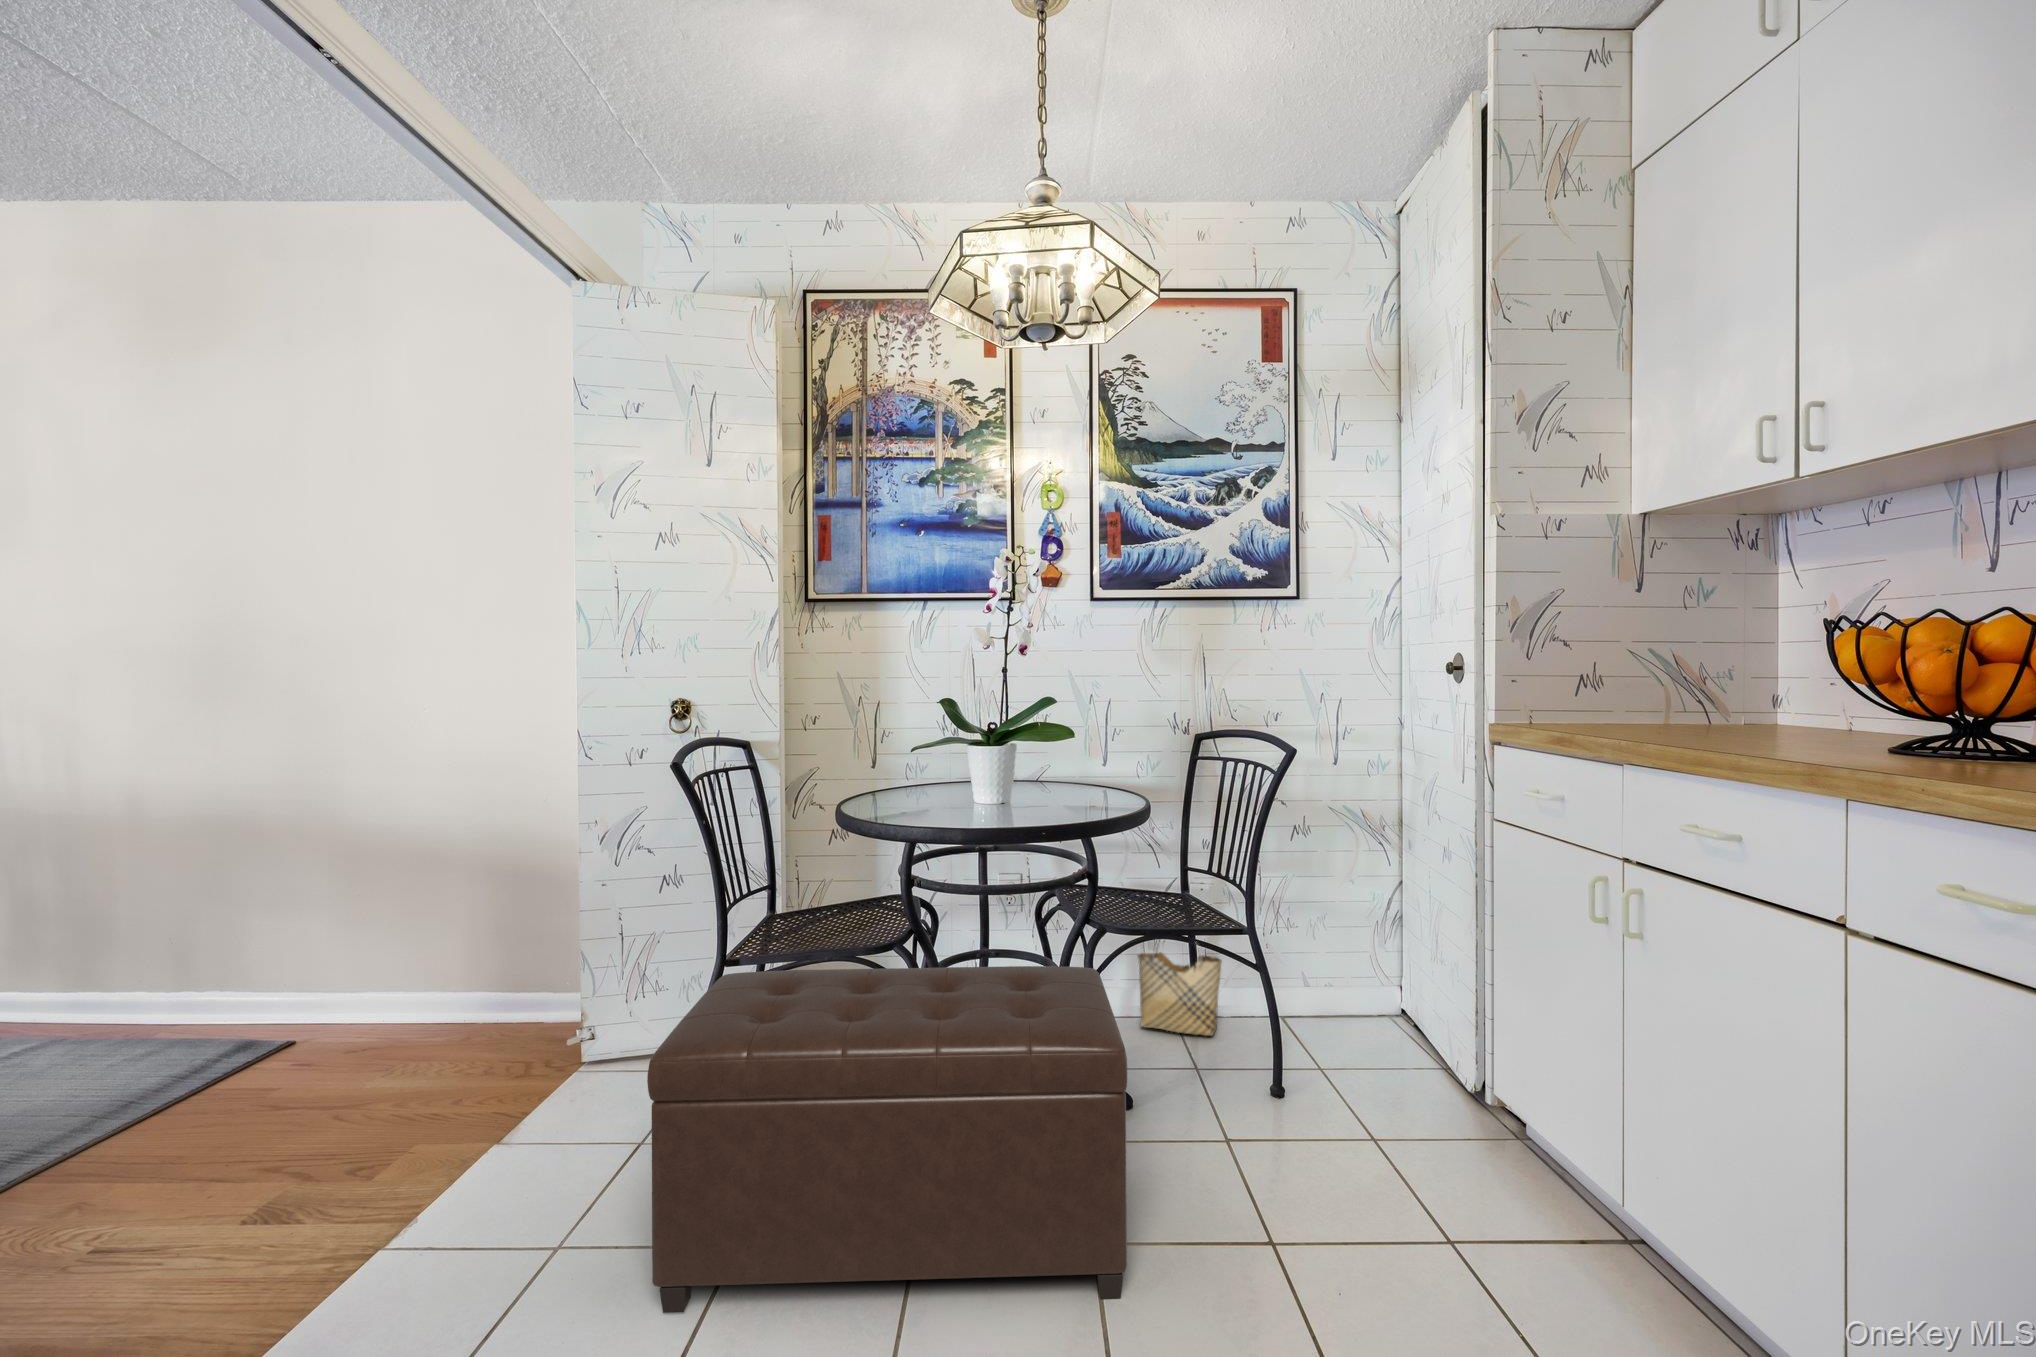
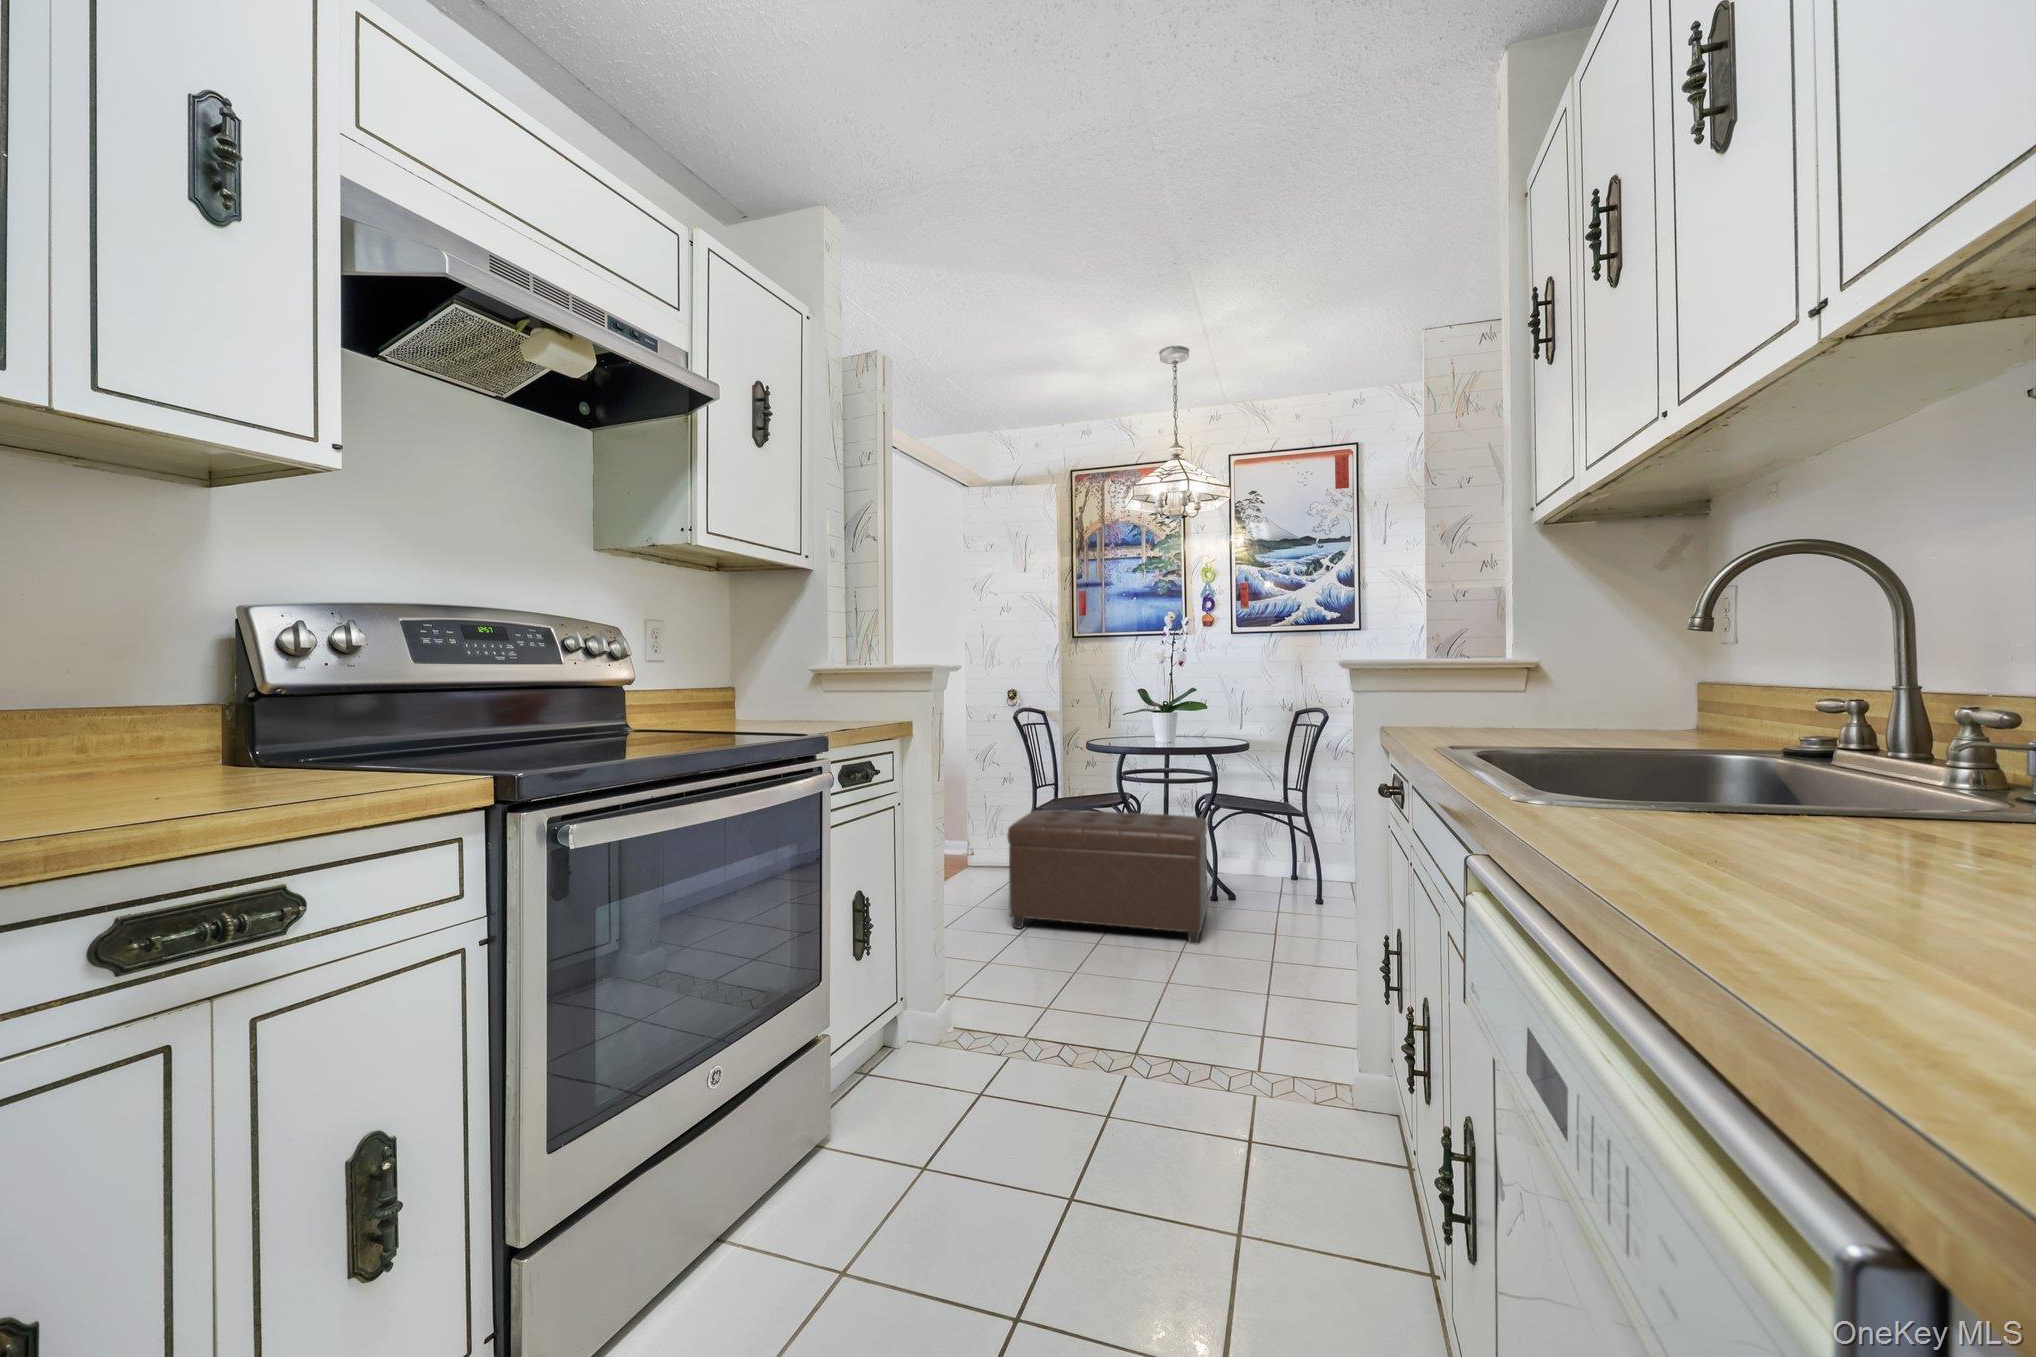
woven basket: present [1137,941,1222,1036] -> none [1256,812,1306,881]

